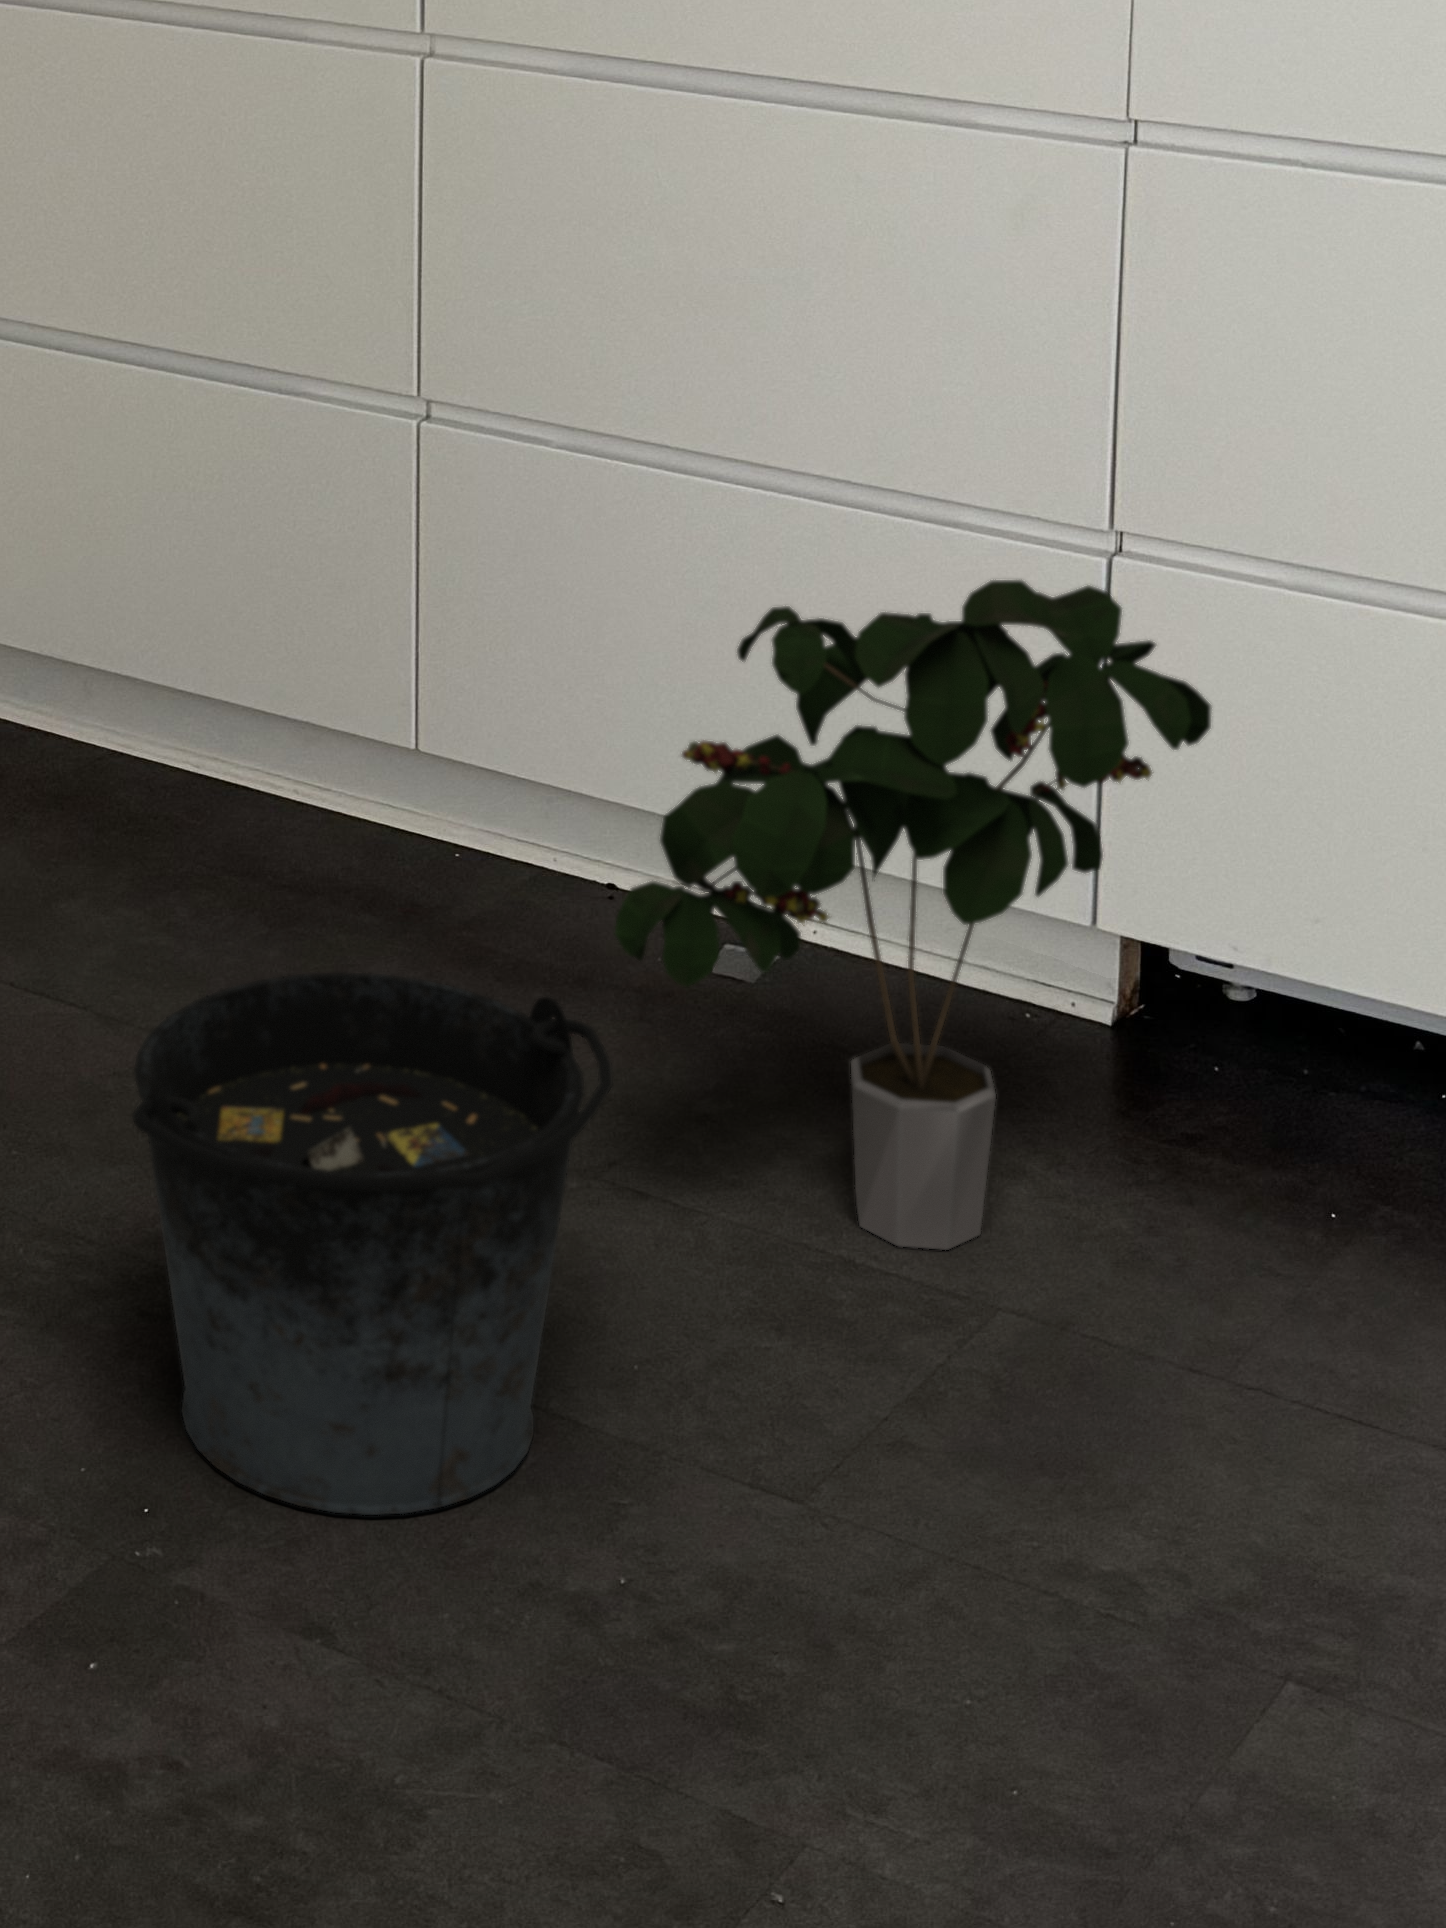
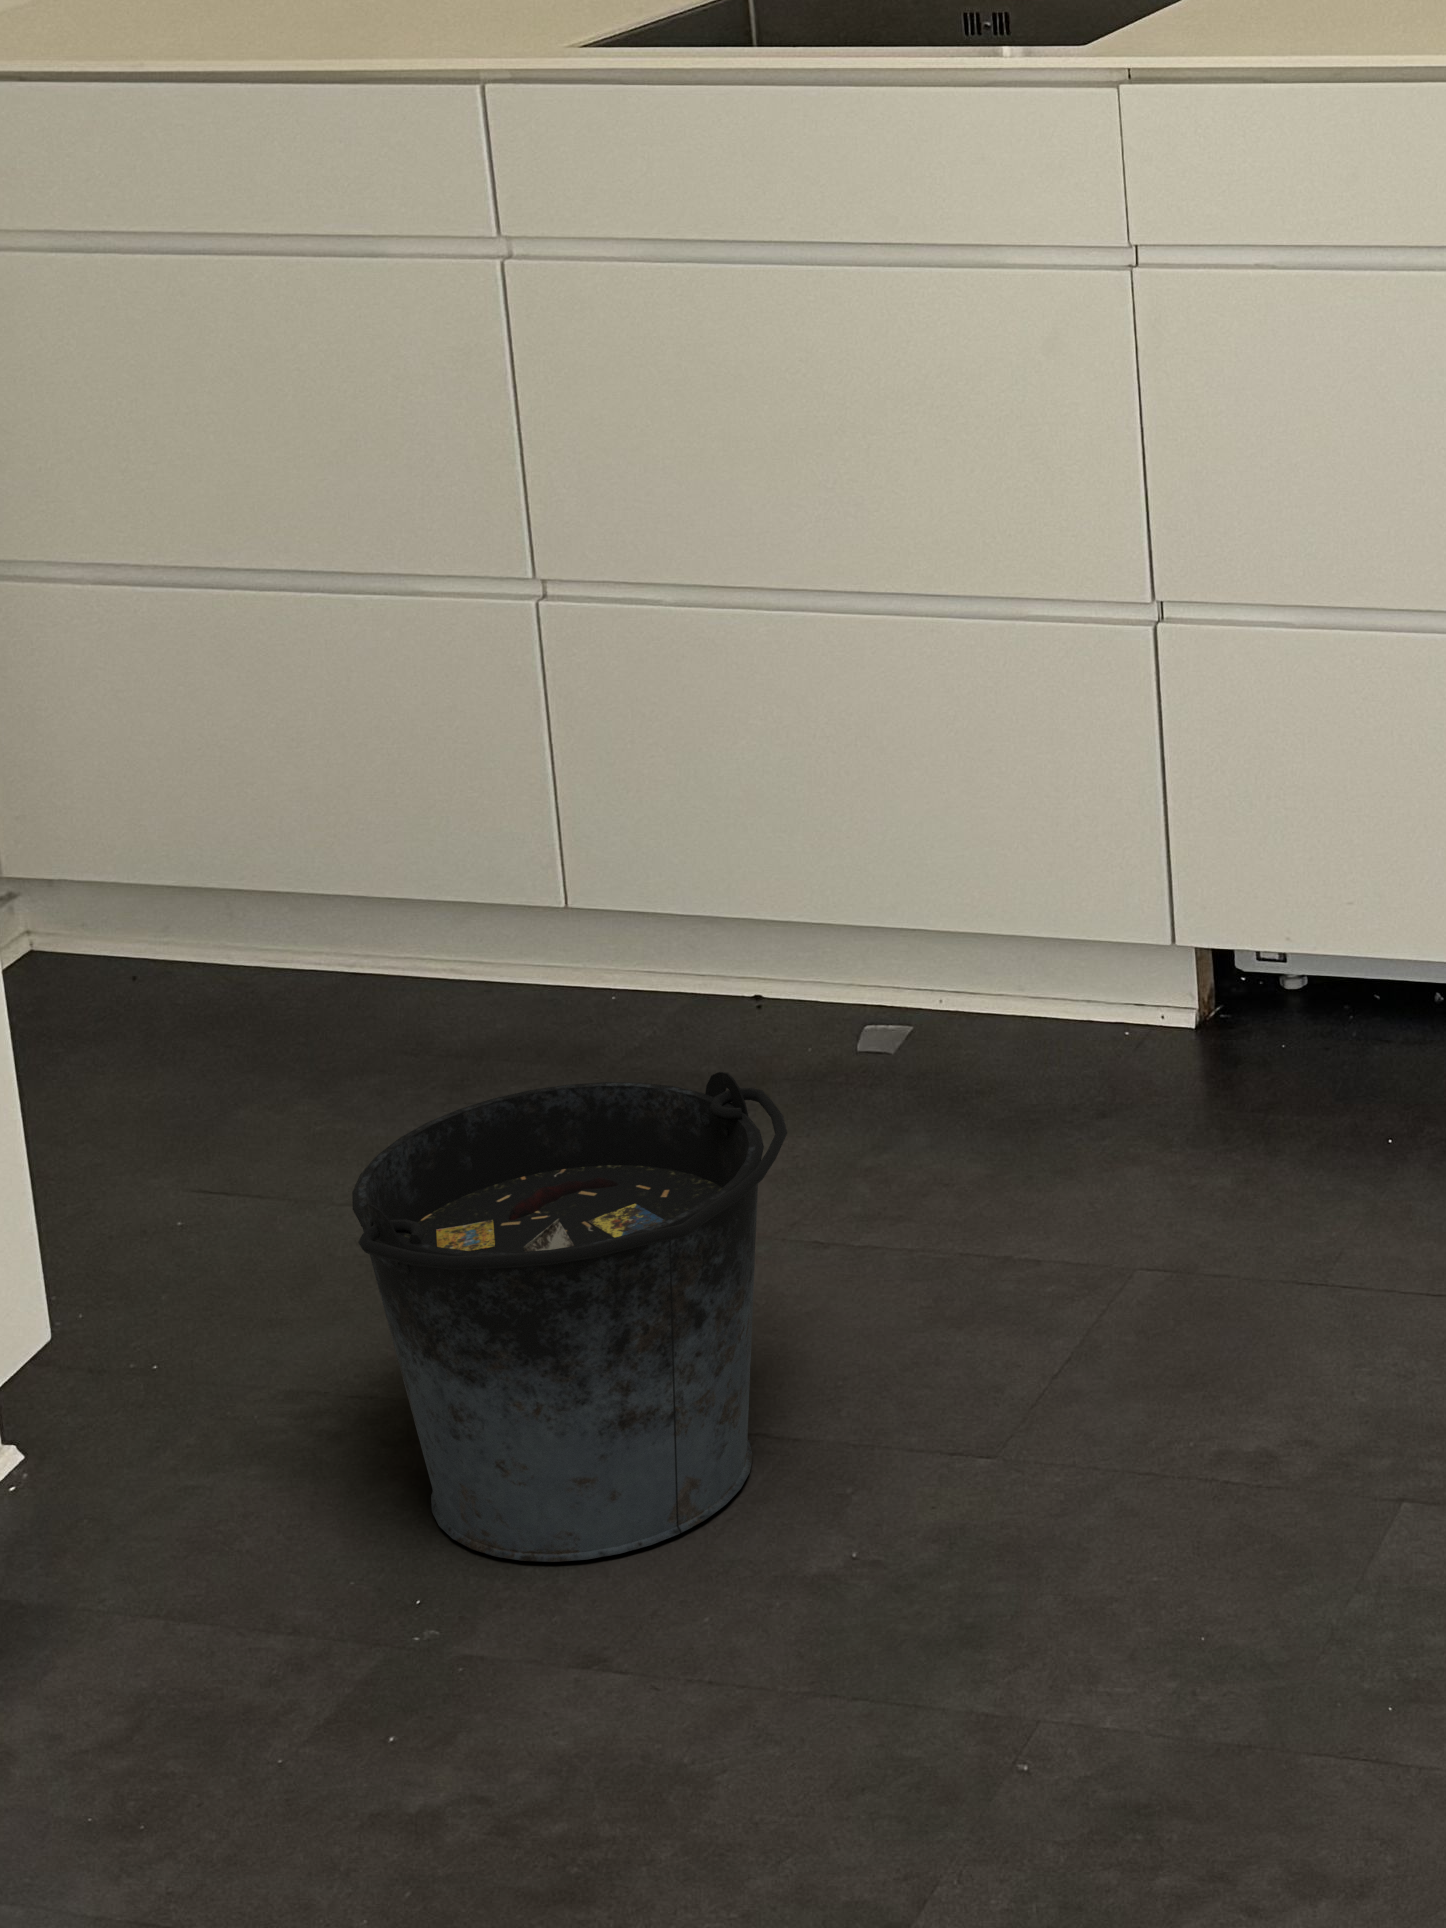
potted plant: present [615,580,1212,1250] -> none [769,648,1246,1243]

